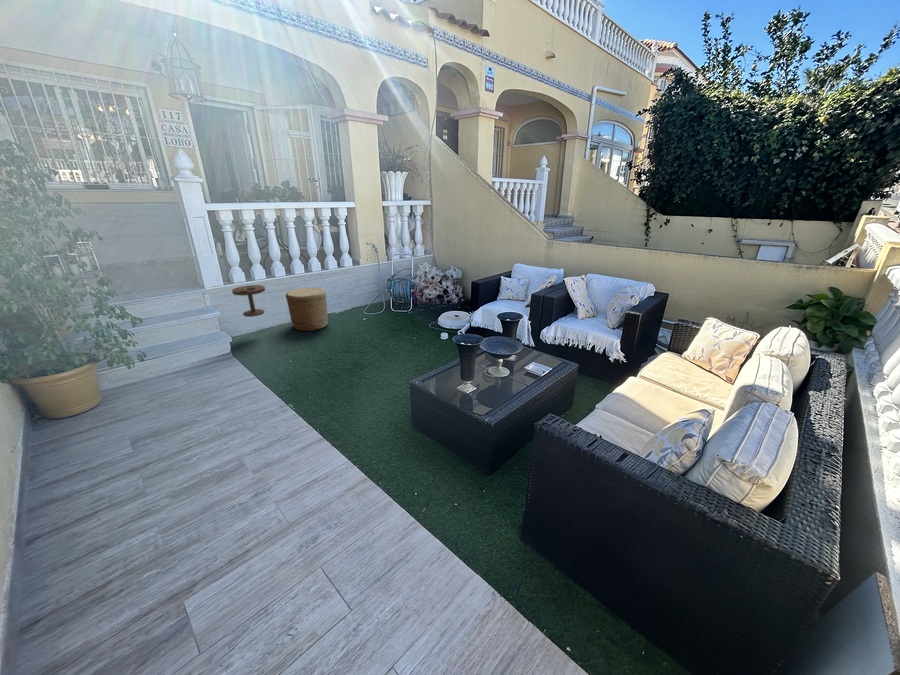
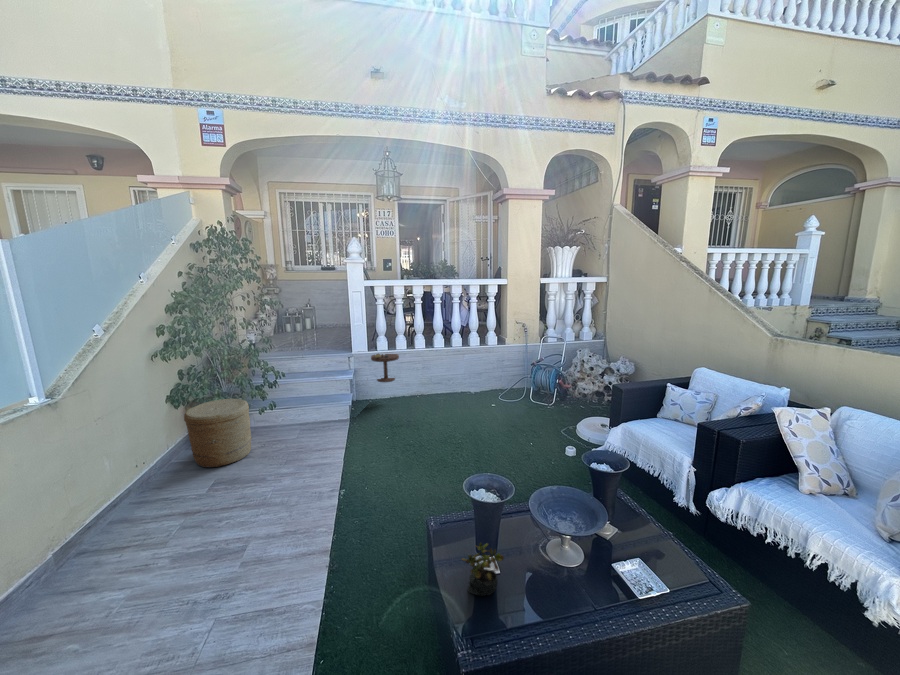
woven basket: present [286,288,328,331] -> present [184,399,252,468]
succulent plant: none [472,371,492,401] -> present [462,543,504,596]

